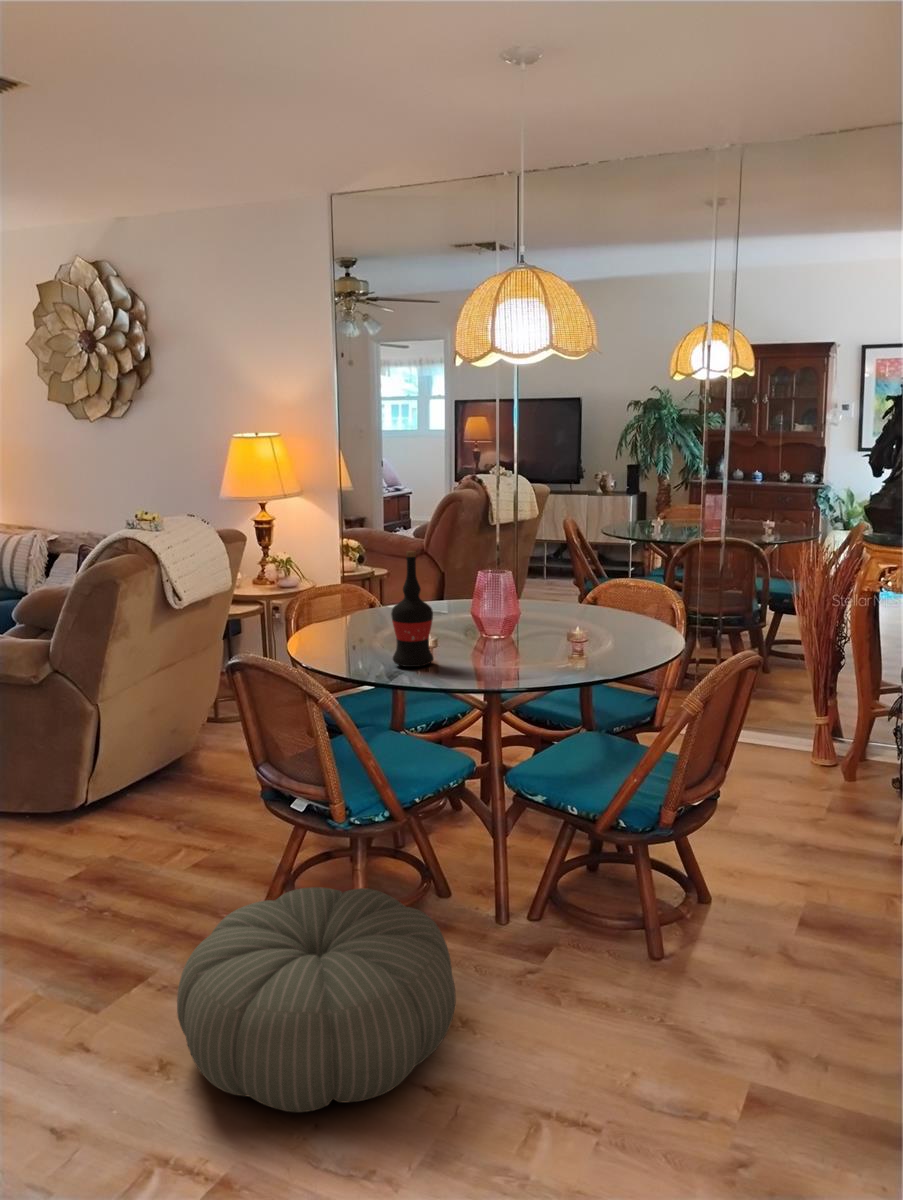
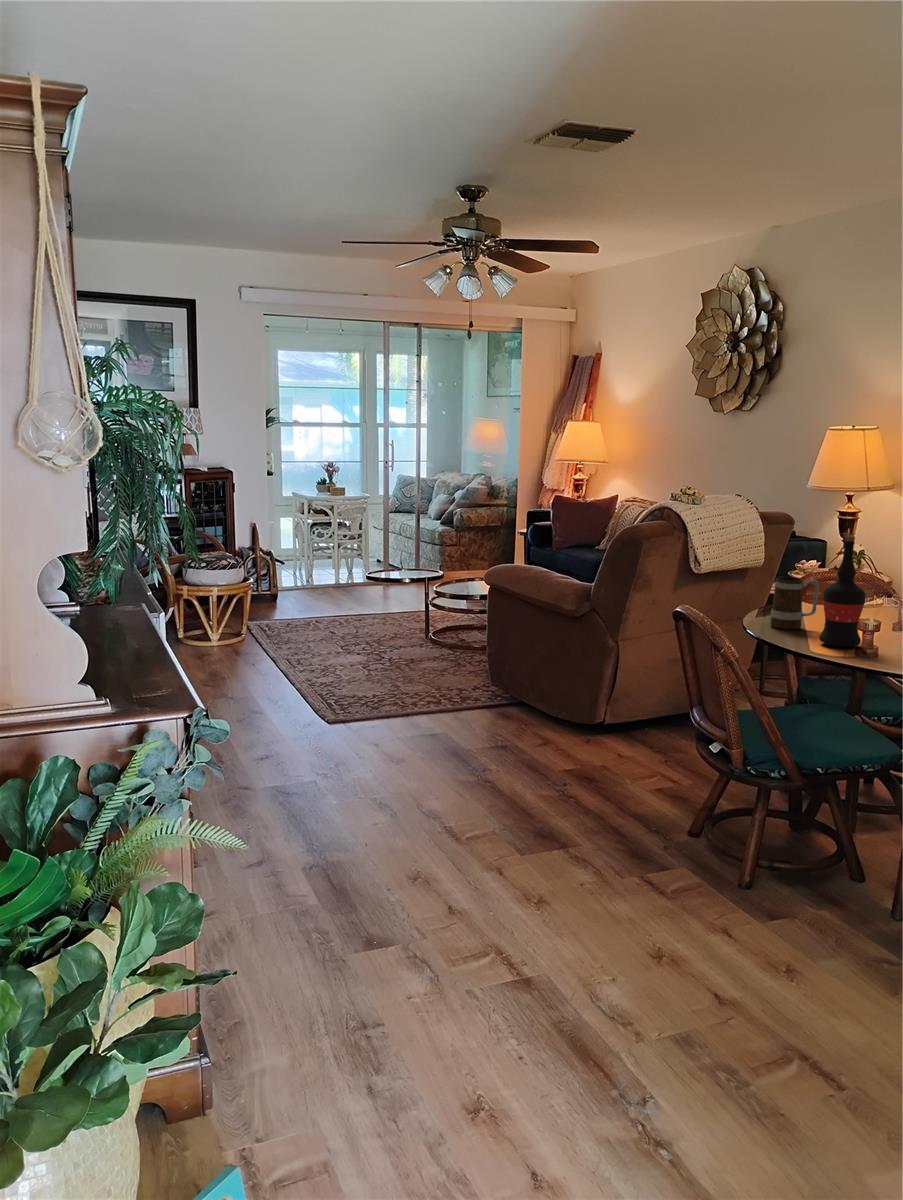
mug: none [322,600,365,658] -> present [770,577,819,630]
pouf: present [177,887,456,1112] -> none [546,808,787,985]

